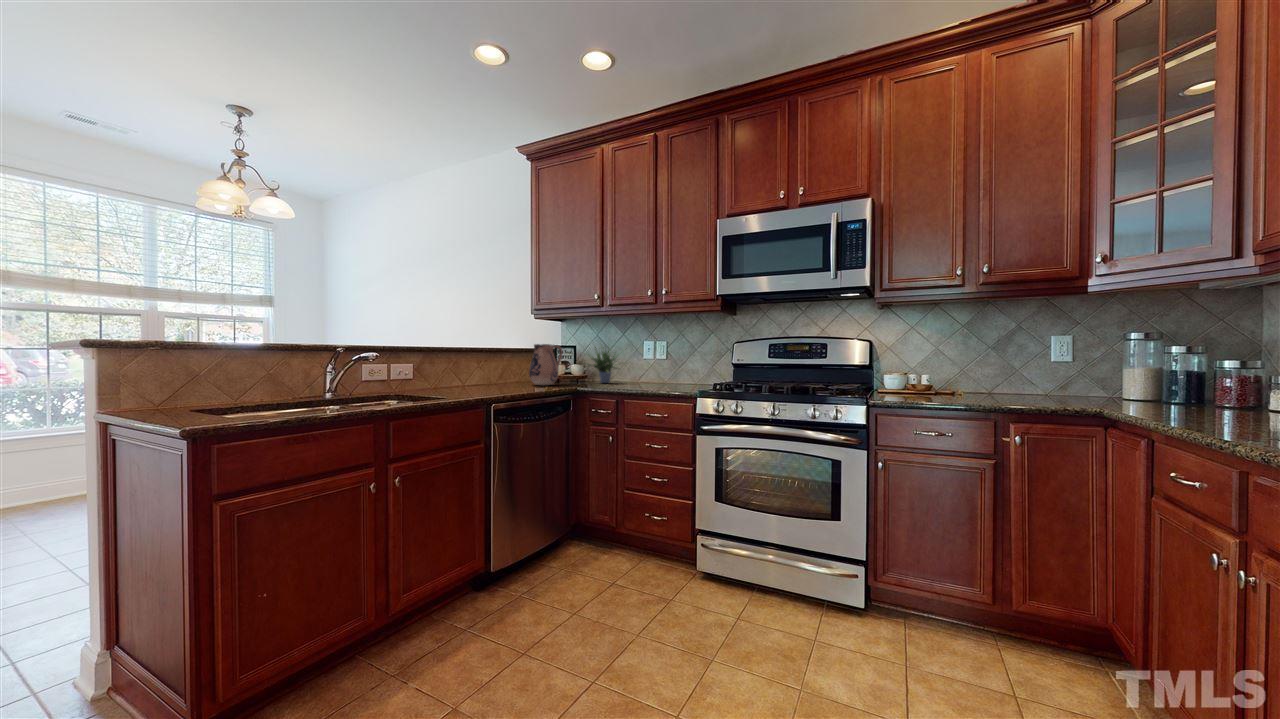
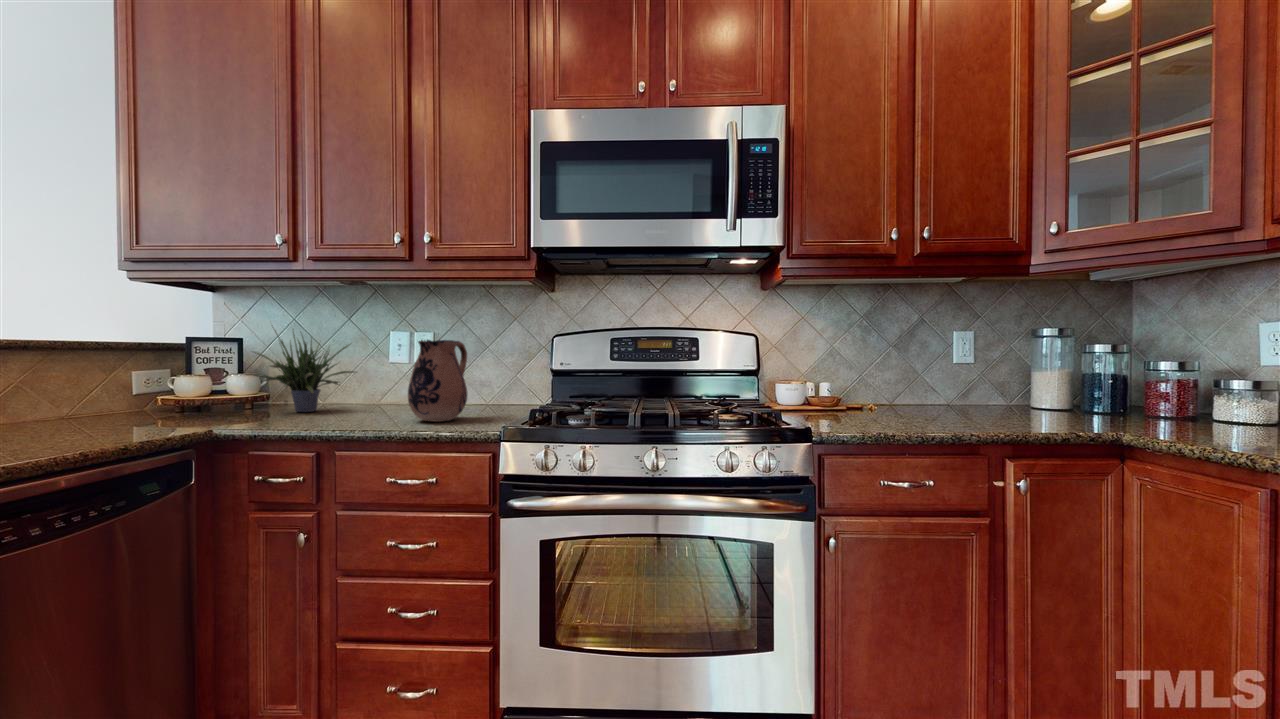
ceramic pitcher: present [529,344,562,385] -> present [408,340,467,422]

